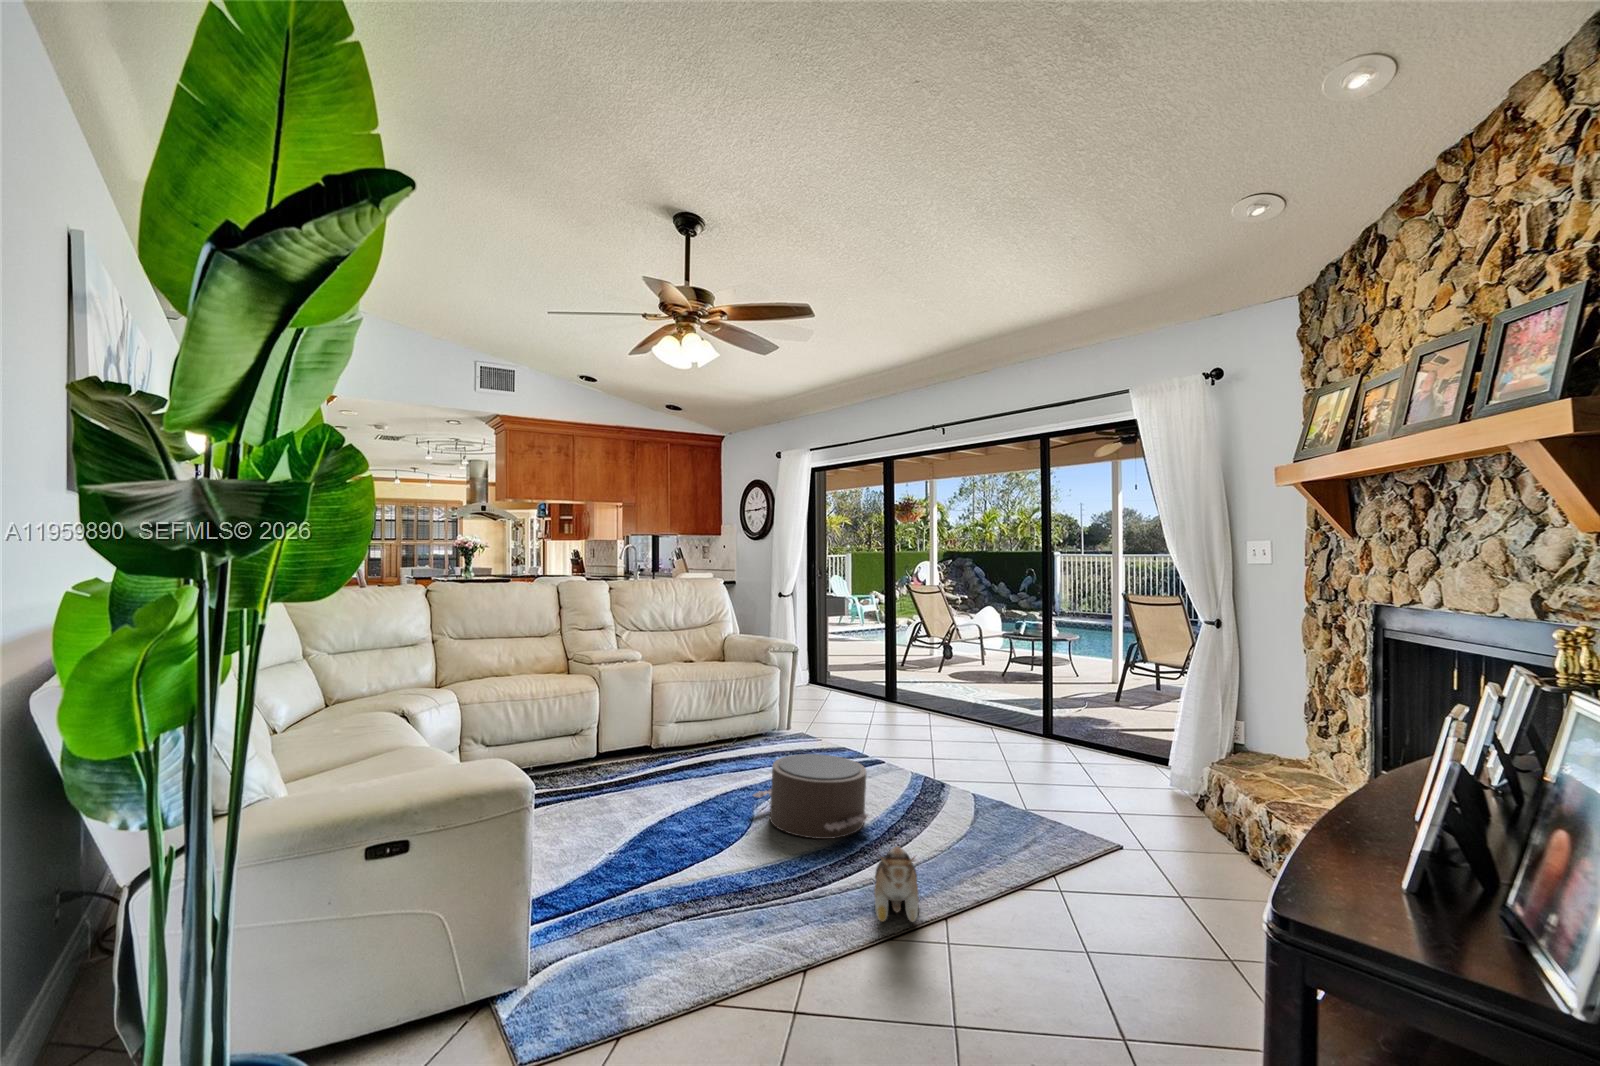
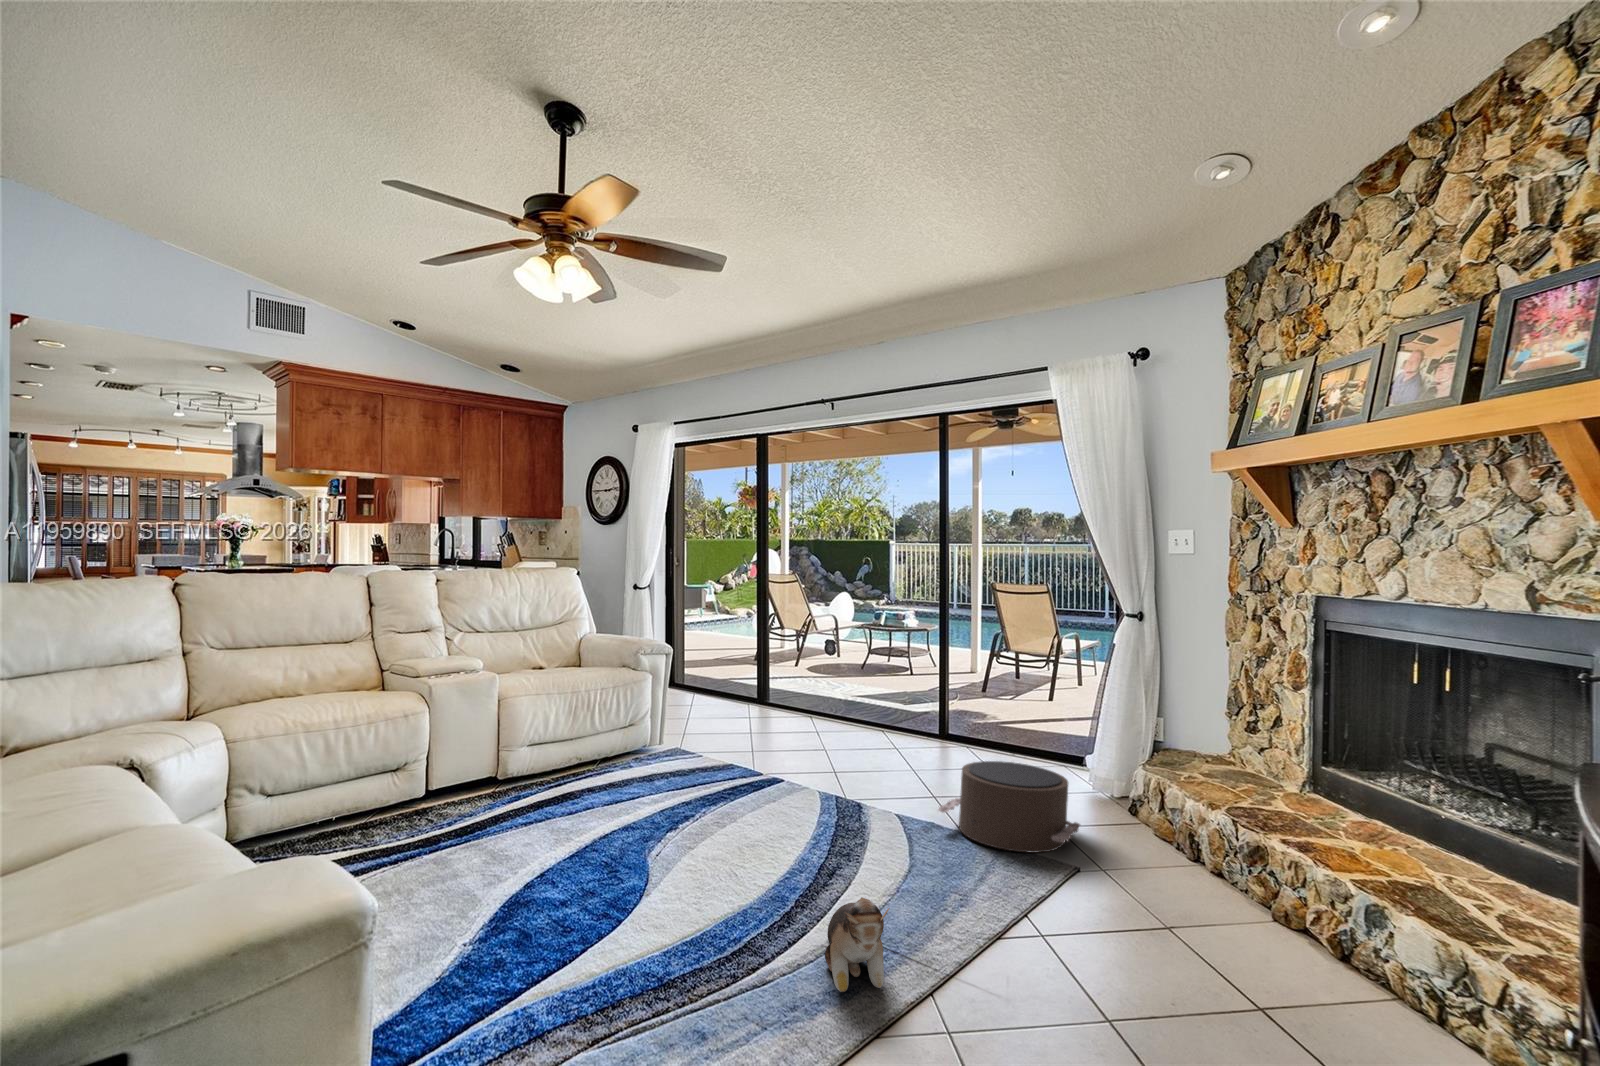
pouf: present [754,754,868,839] -> present [938,761,1080,853]

